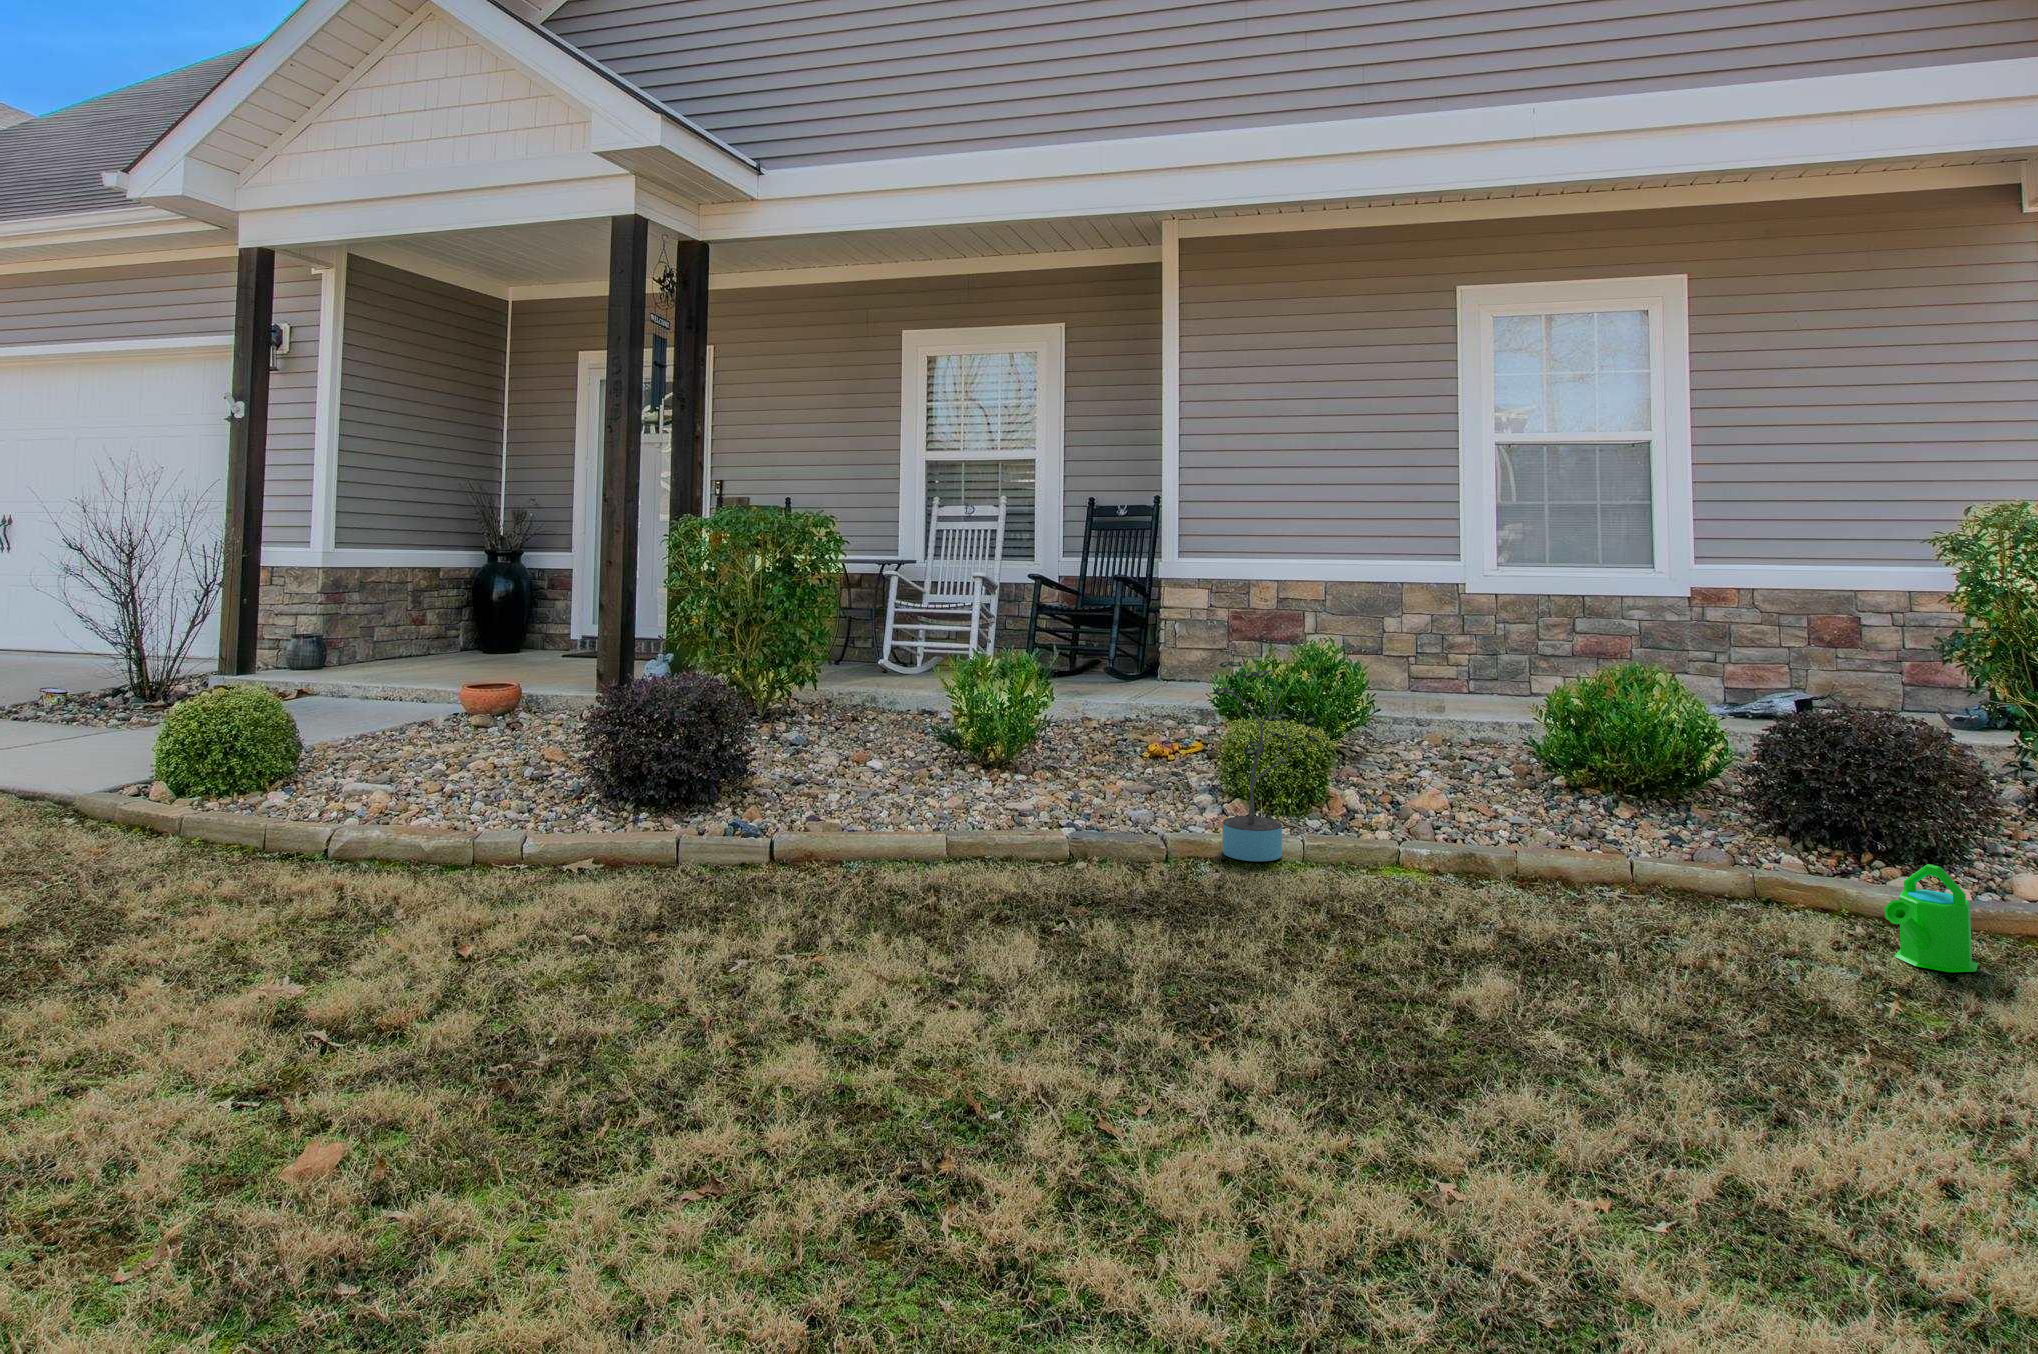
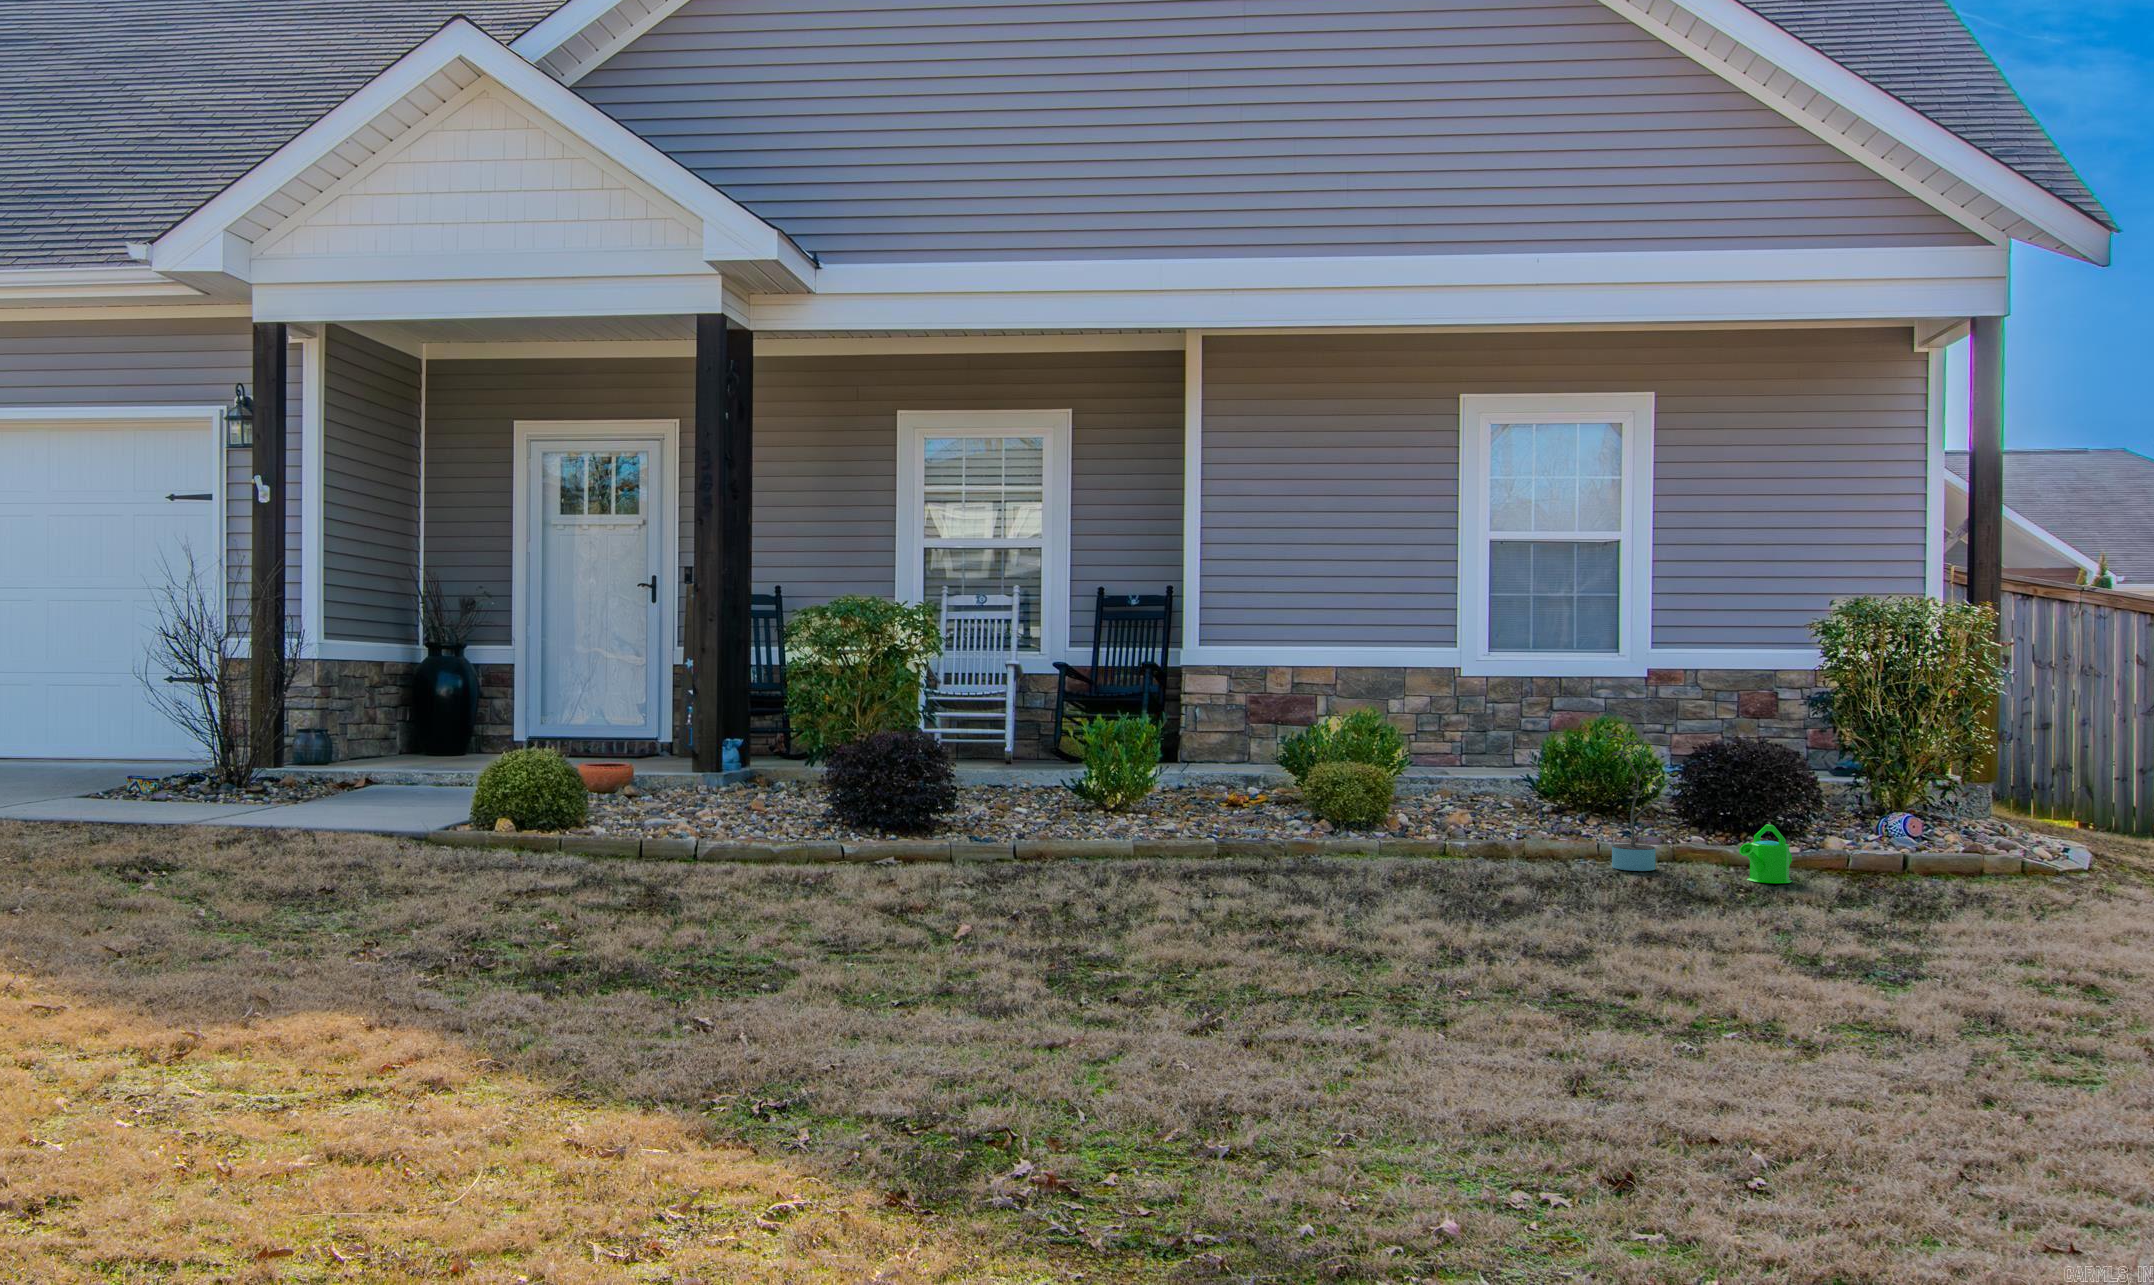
potted plant: present [1213,661,1320,861] -> present [1606,734,1683,871]

